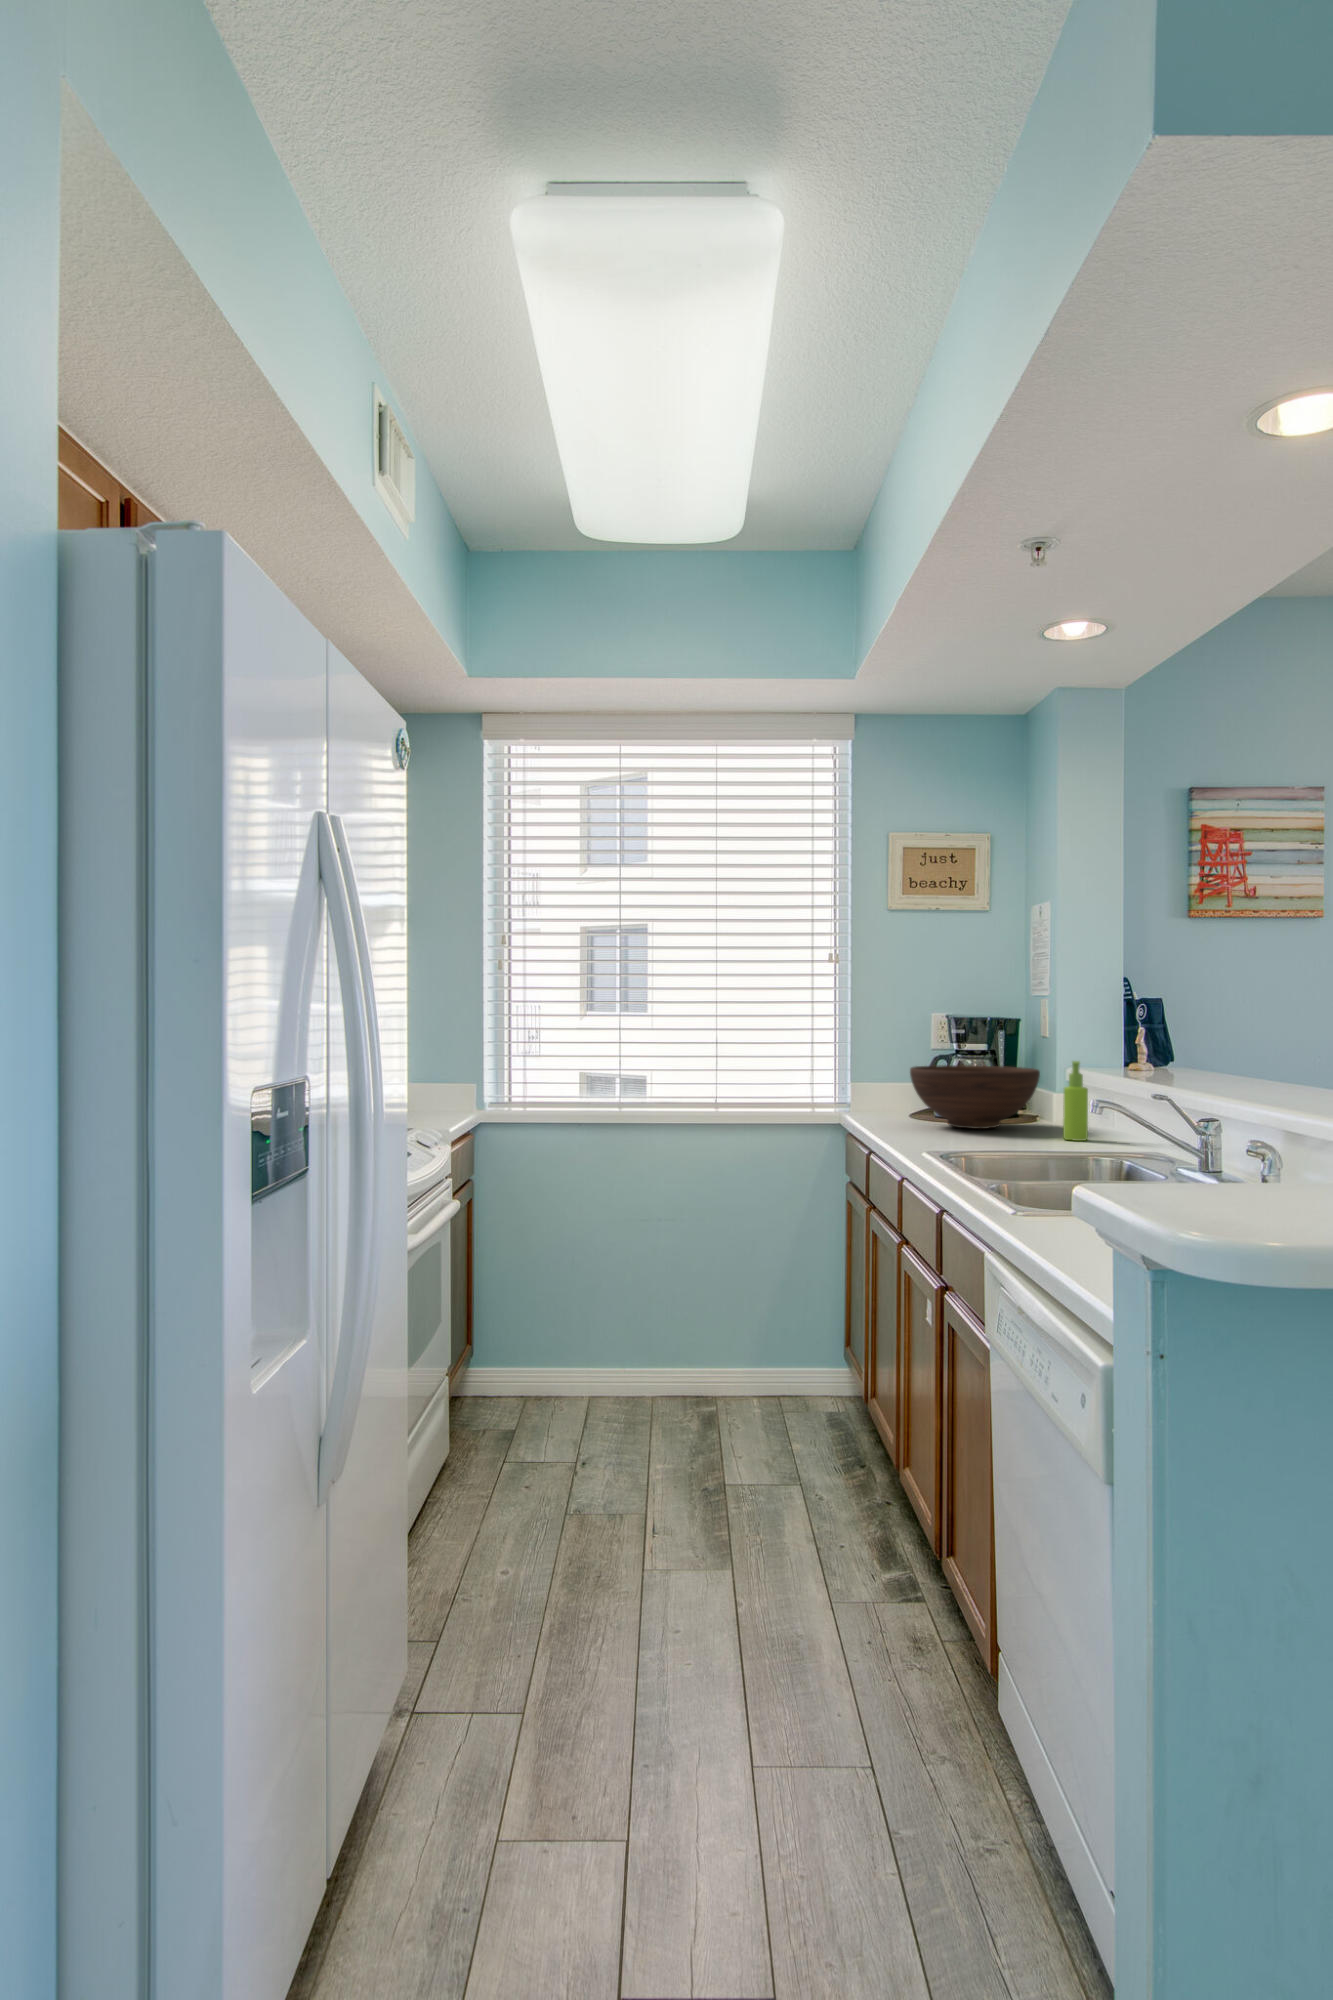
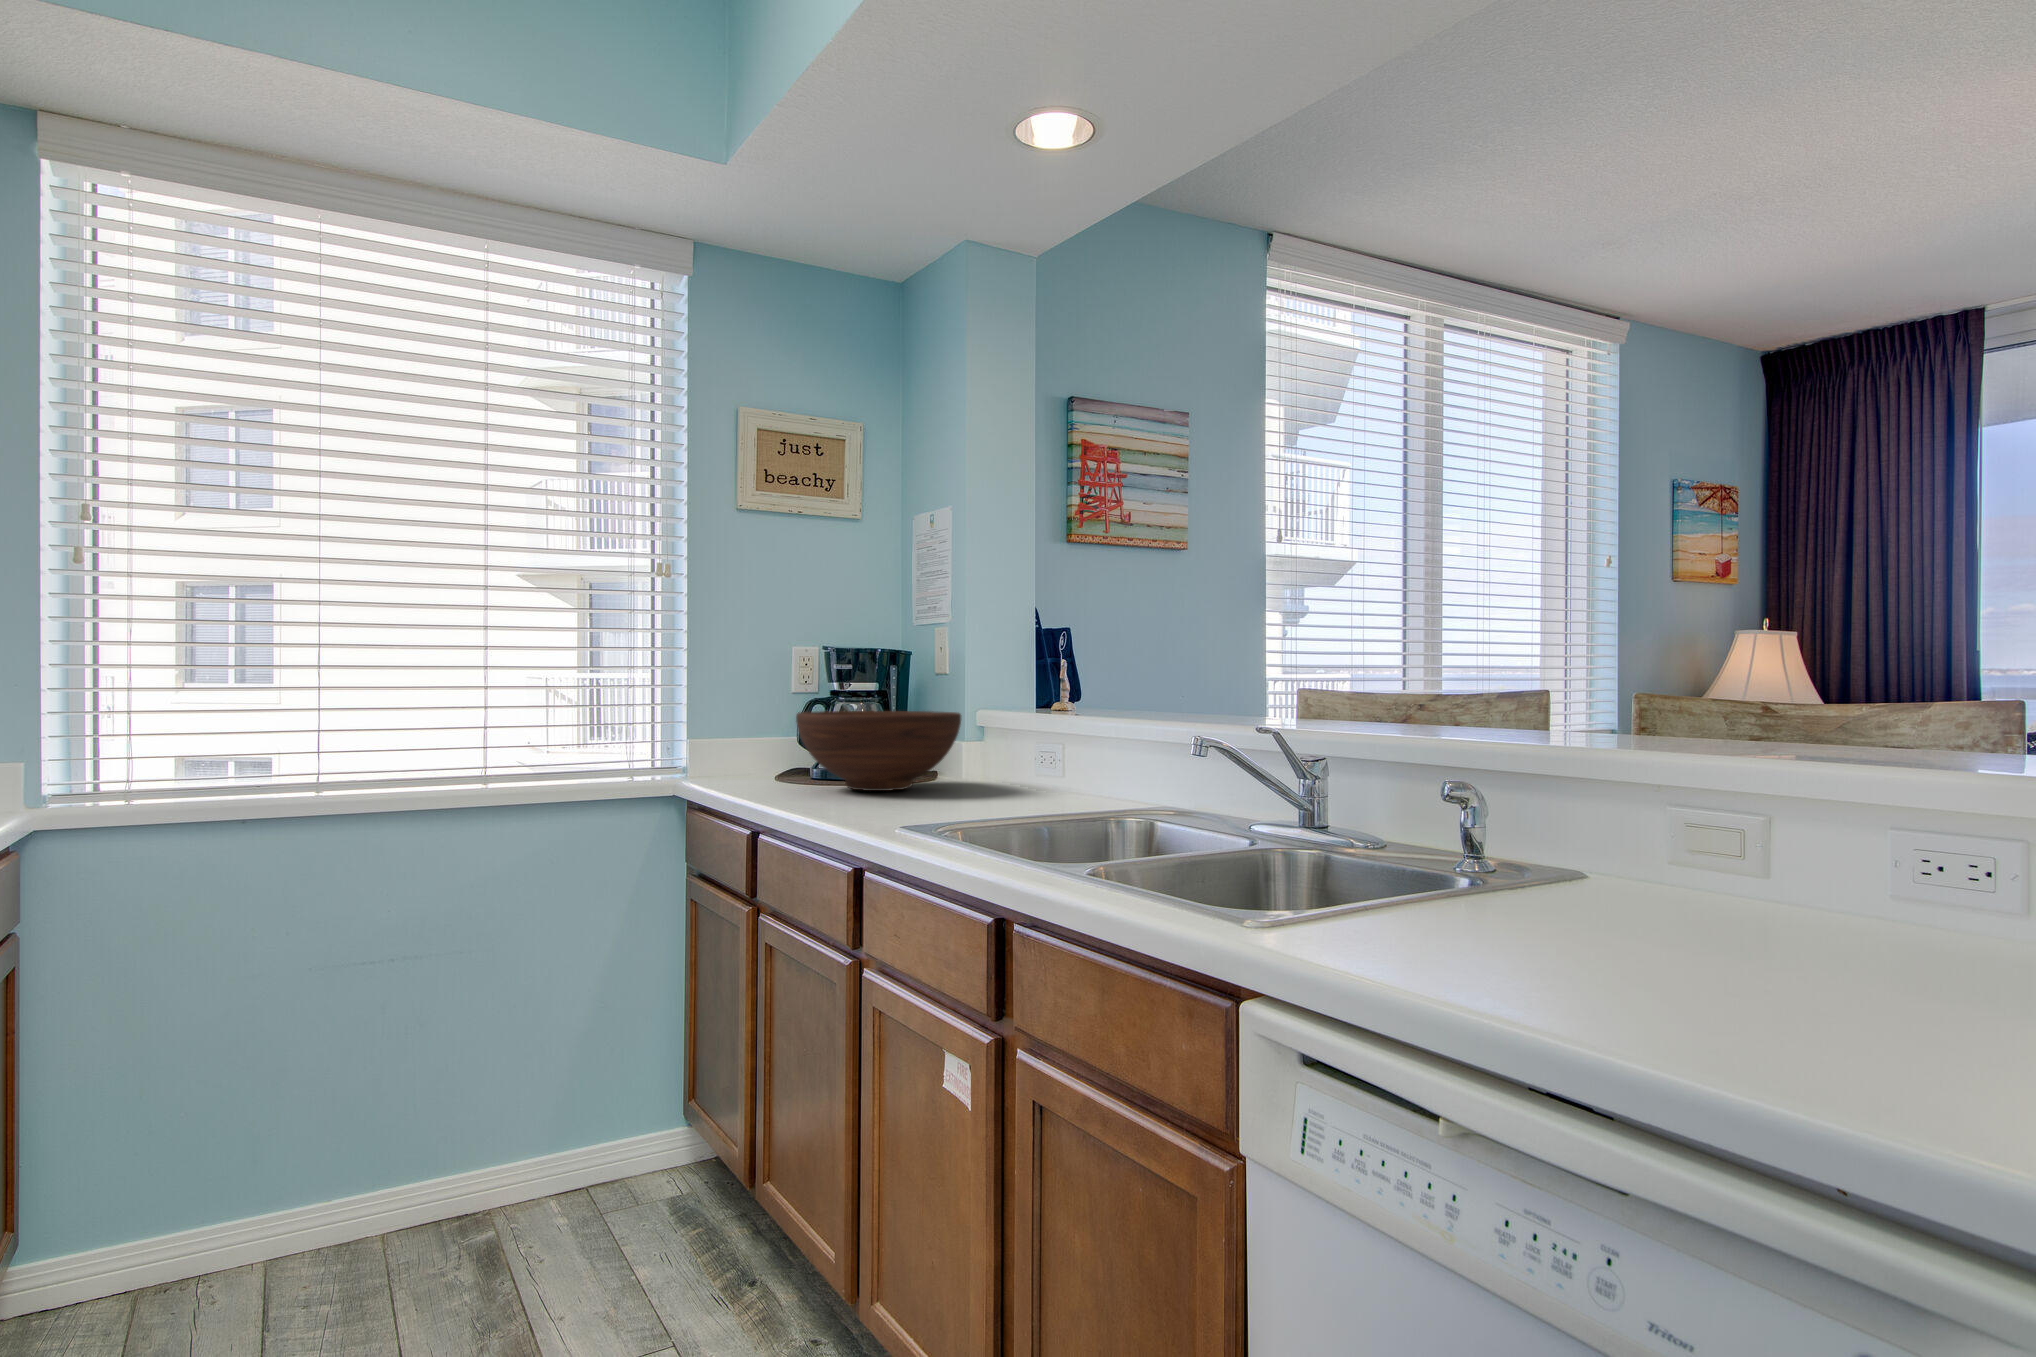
soap dispenser: present [1063,1061,1088,1141] -> none [1014,697,1043,798]

